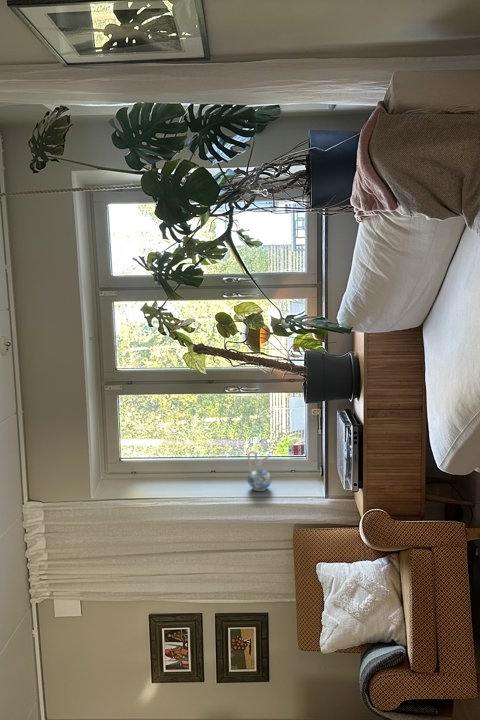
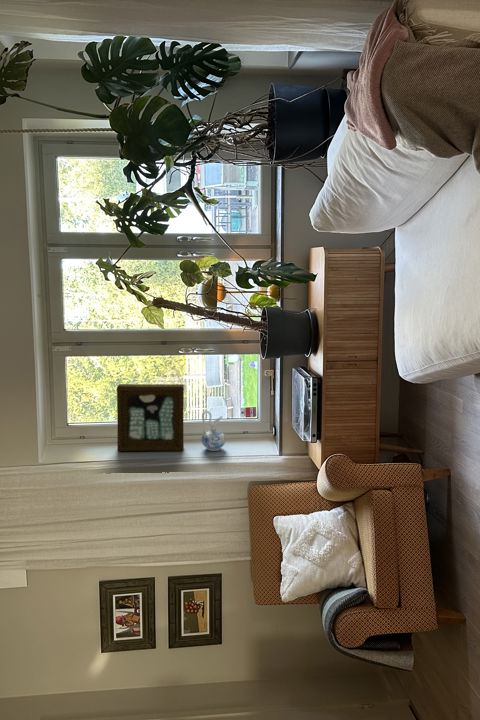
picture frame: none [164,423,231,490] -> present [117,384,184,451]

